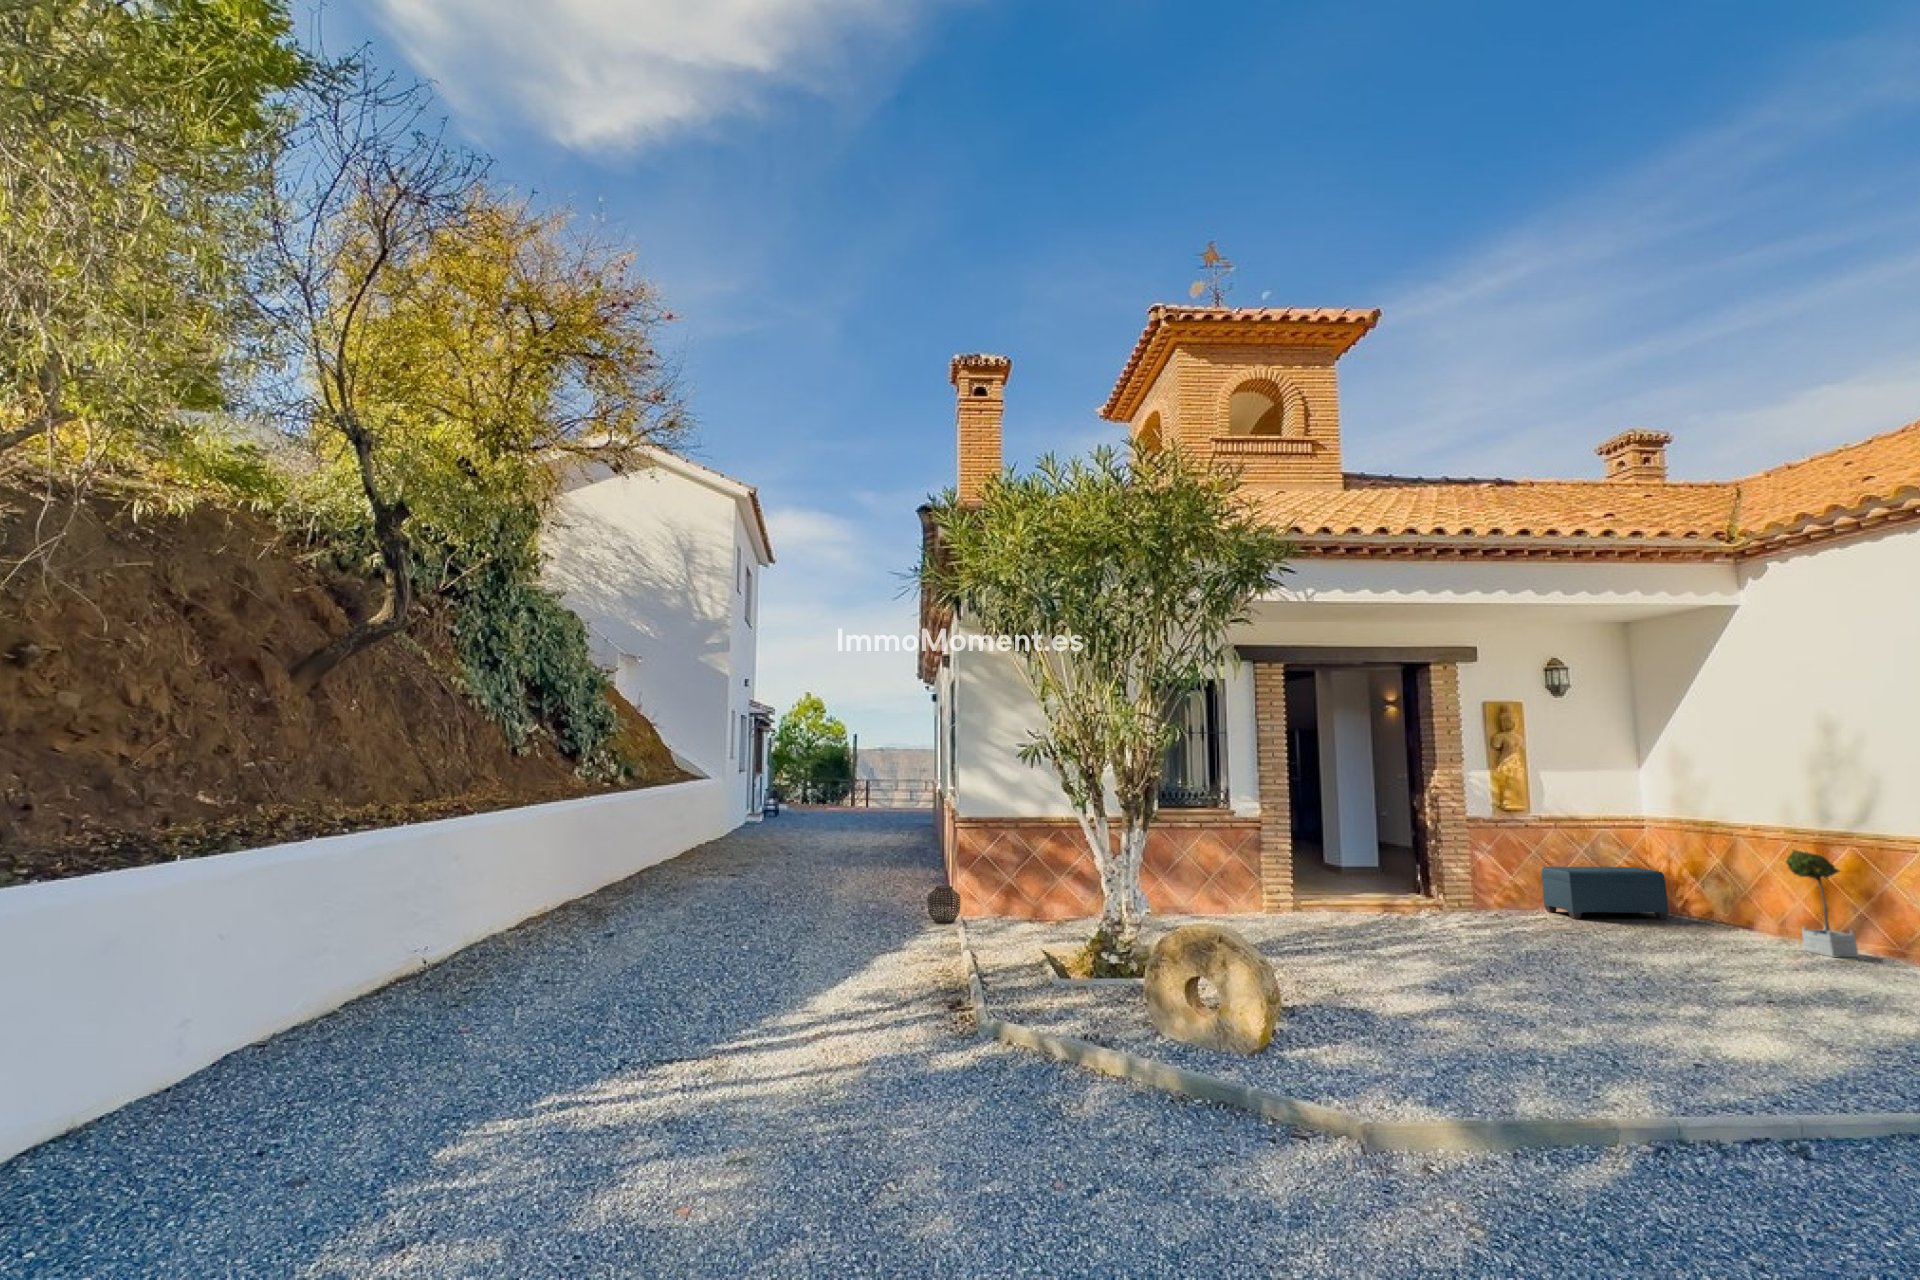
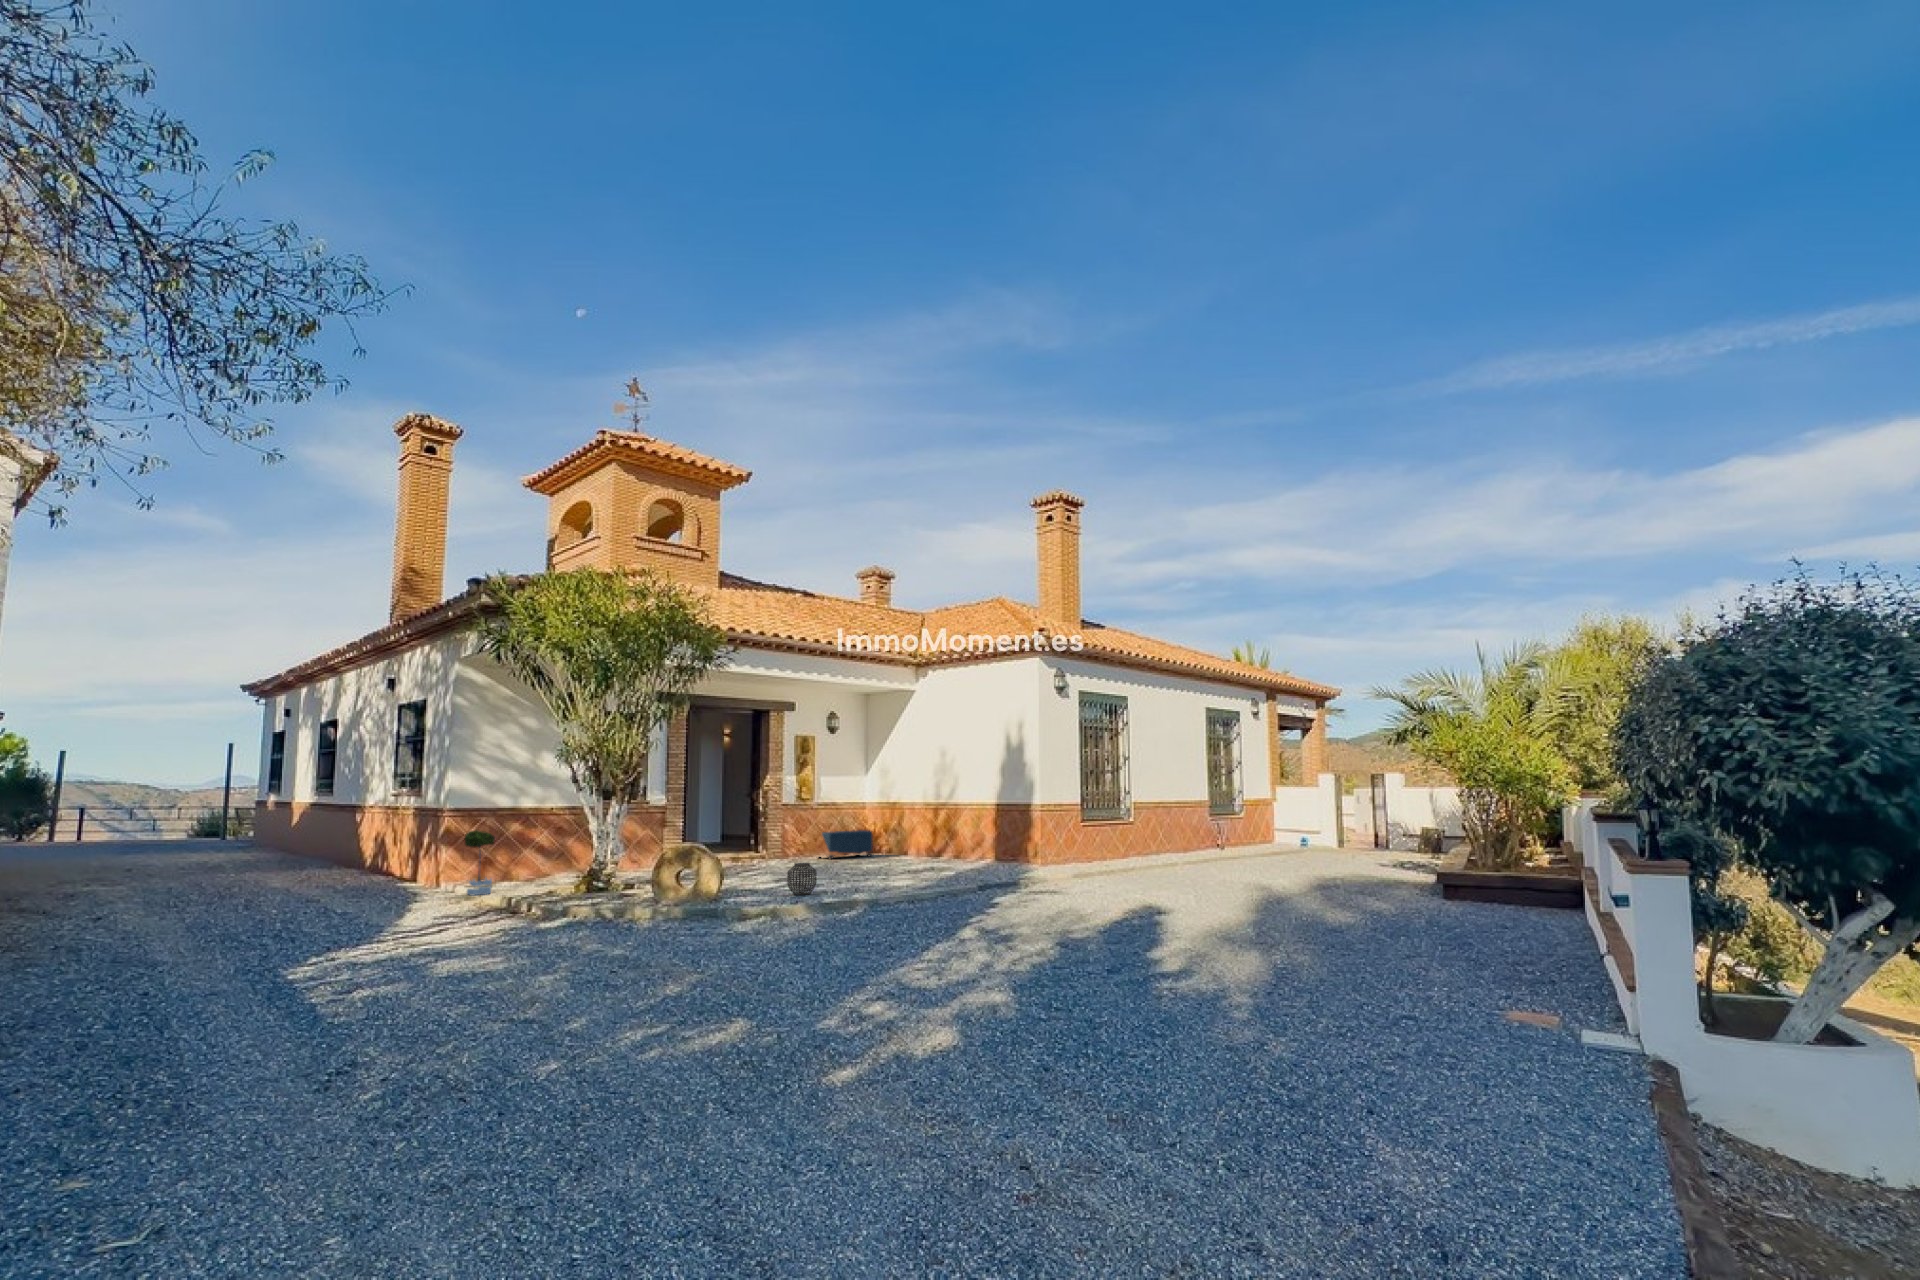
potted tree: present [1786,850,1858,957] -> present [465,830,495,896]
woven basket: present [928,886,960,924] -> present [787,863,817,895]

